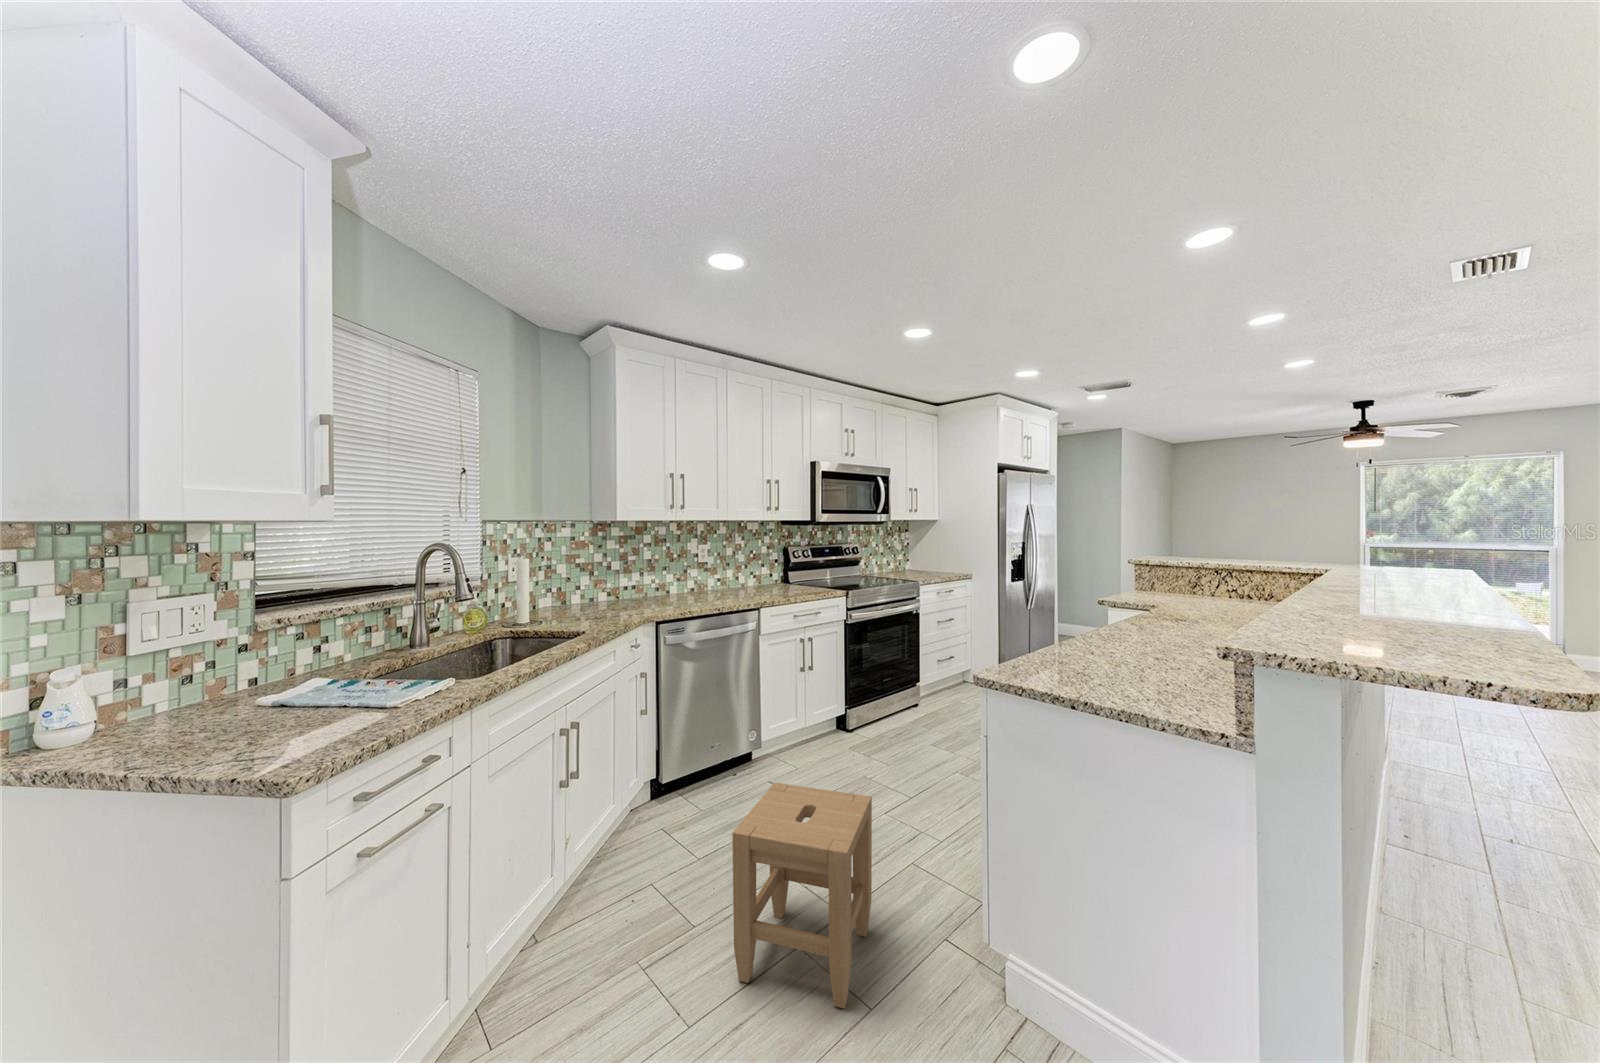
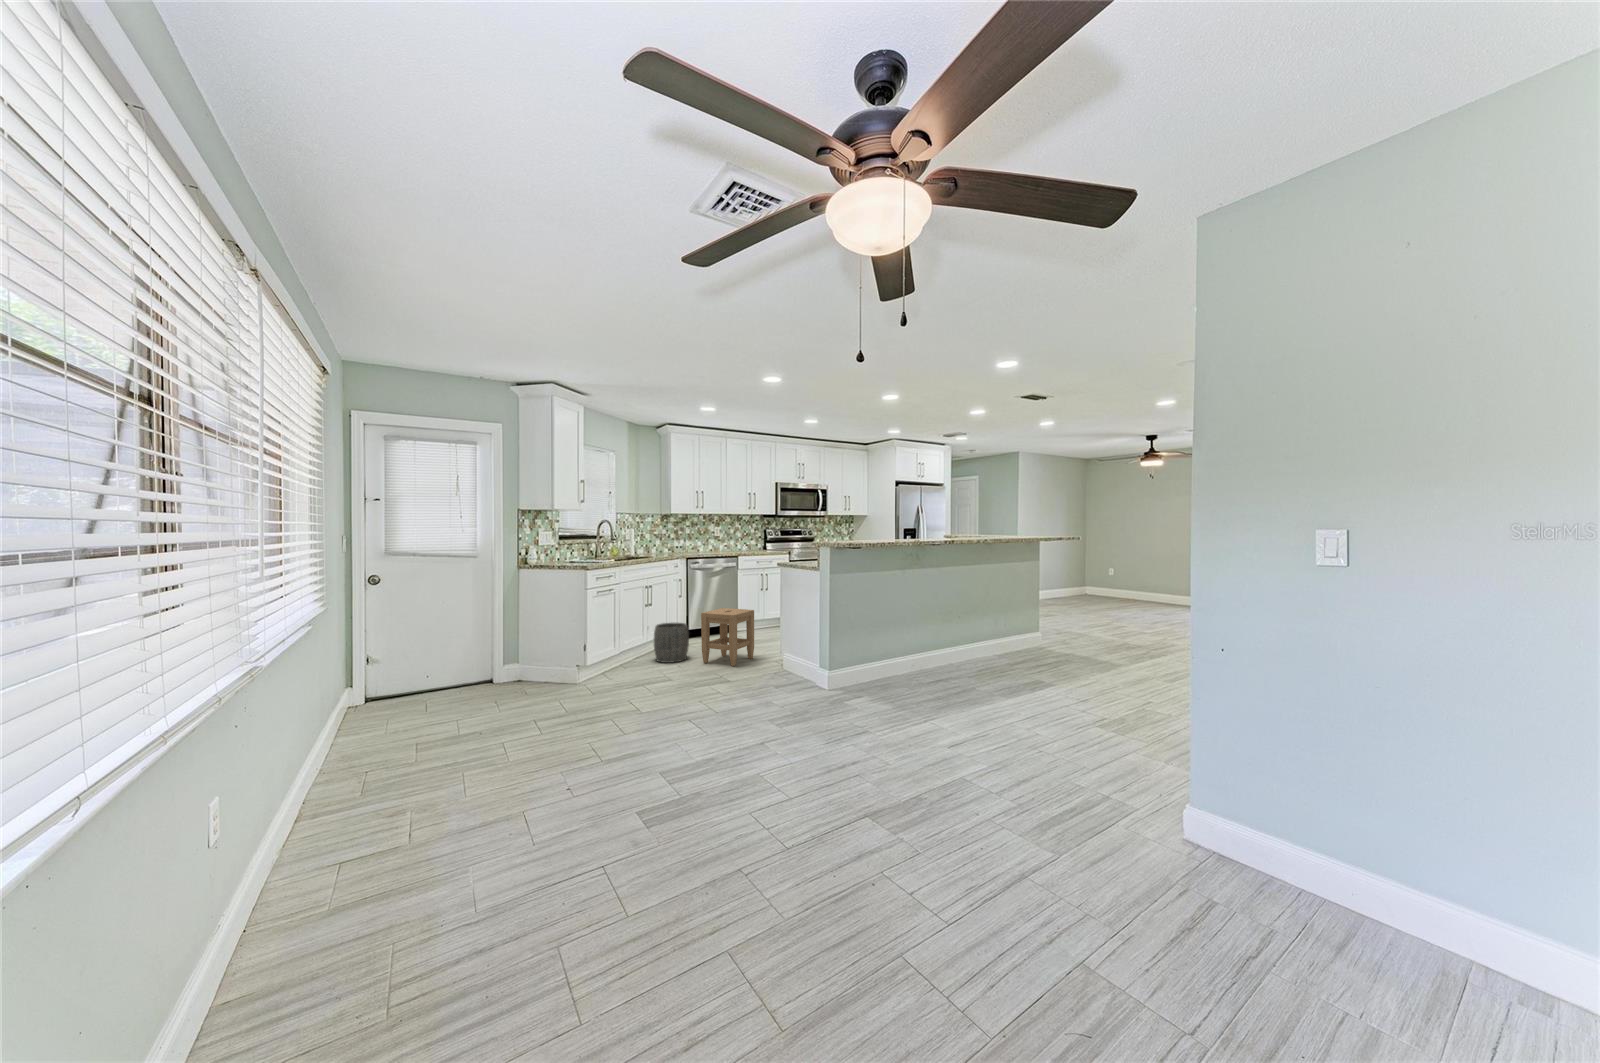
woven basket: none [581,830,686,989] -> present [654,623,689,663]

